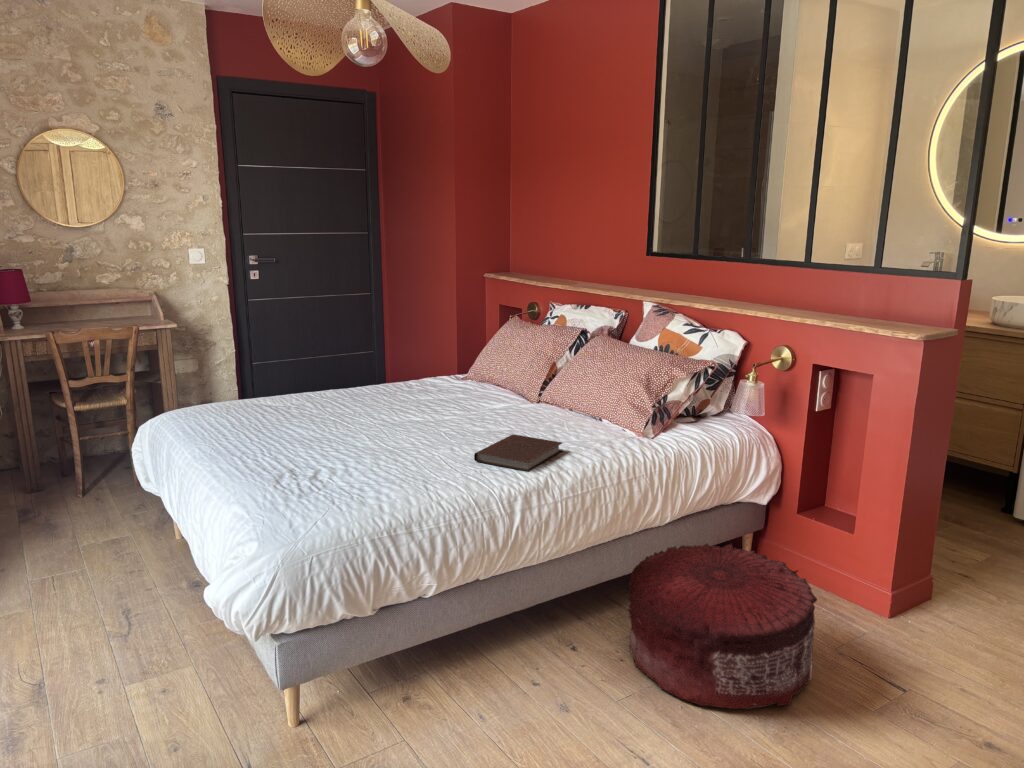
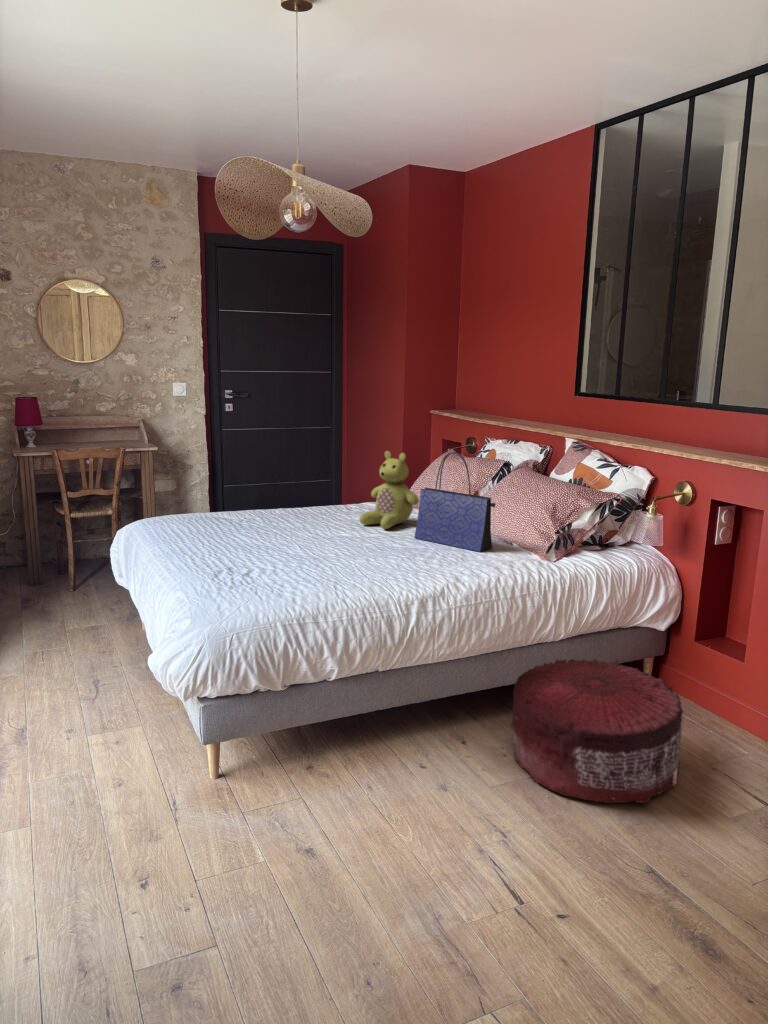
stuffed bear: none [427,322,493,409] -> present [359,451,419,529]
tote bag: none [494,322,586,432] -> present [414,452,495,552]
notebook: present [474,435,562,472] -> none [384,551,466,581]

